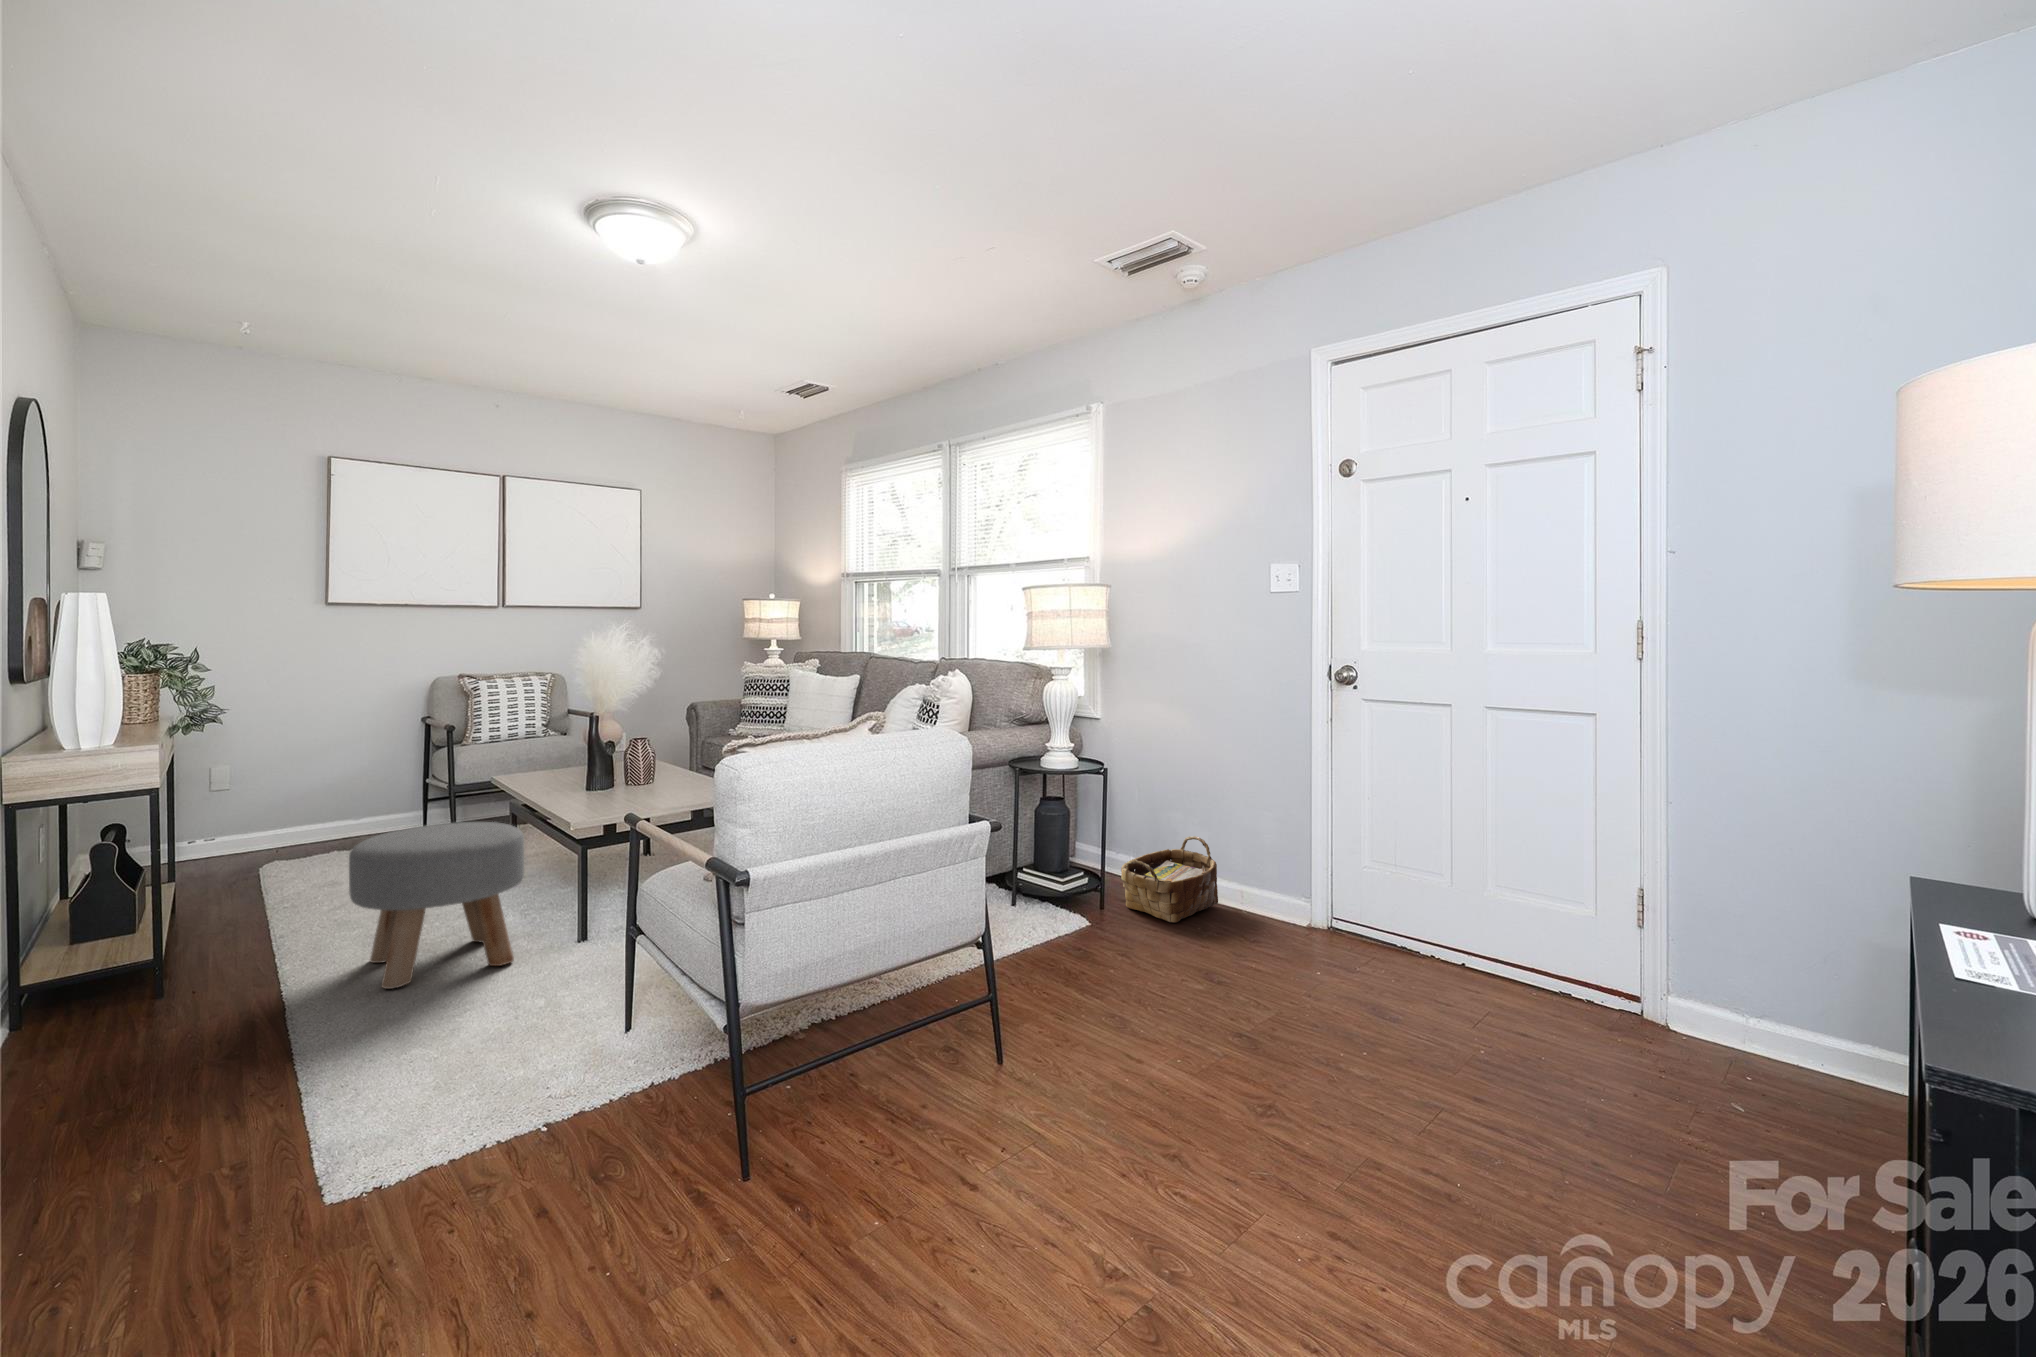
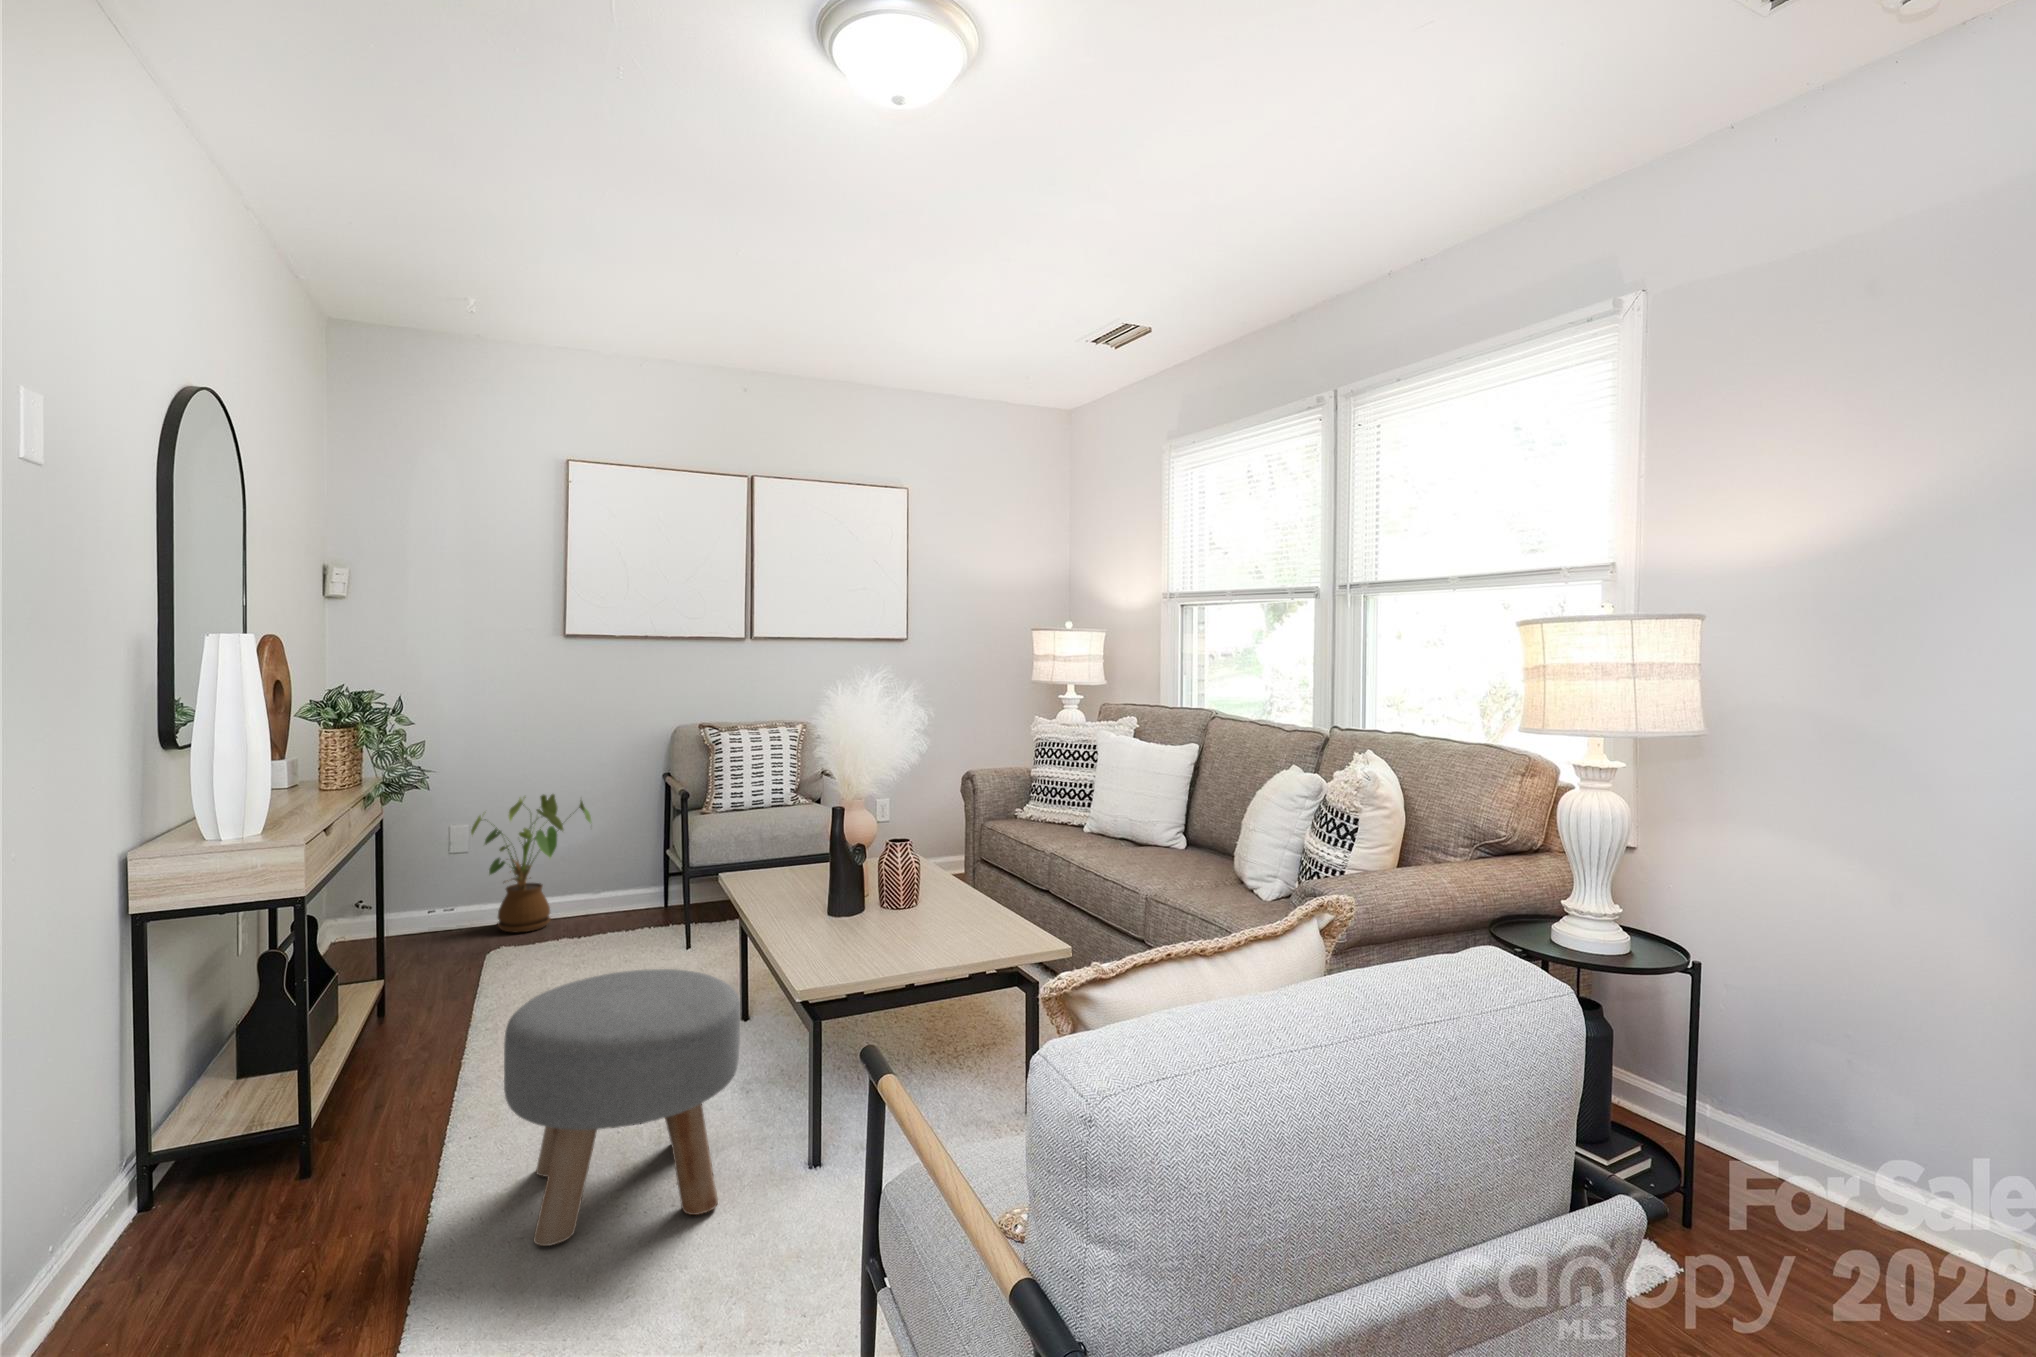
house plant: none [245,735,360,849] -> present [471,794,592,932]
woven basket: present [1121,836,1218,923] -> none [1722,1098,1943,1292]

